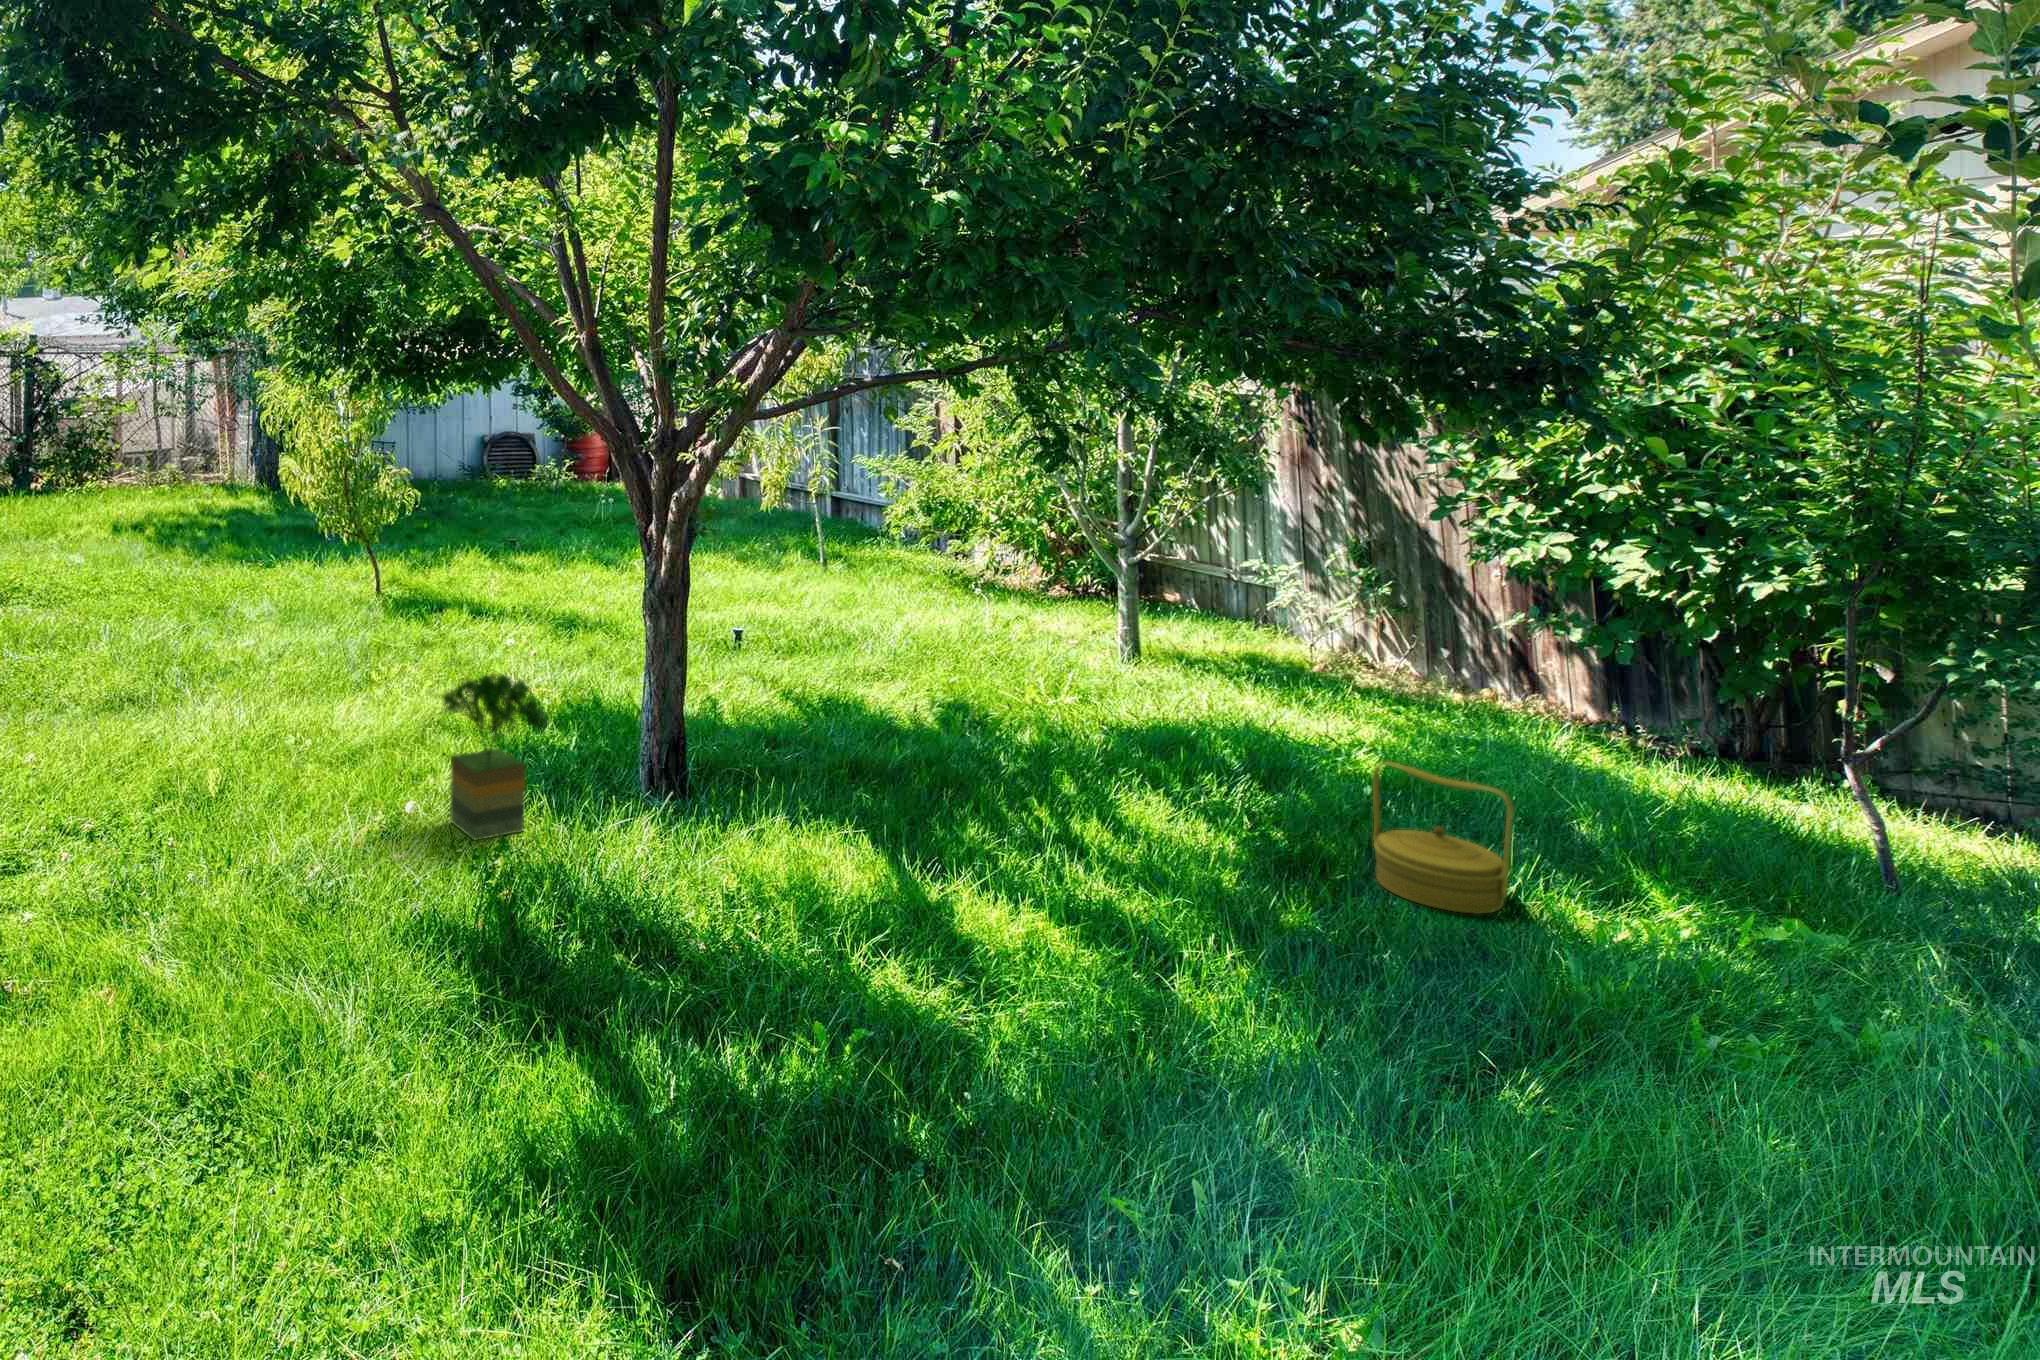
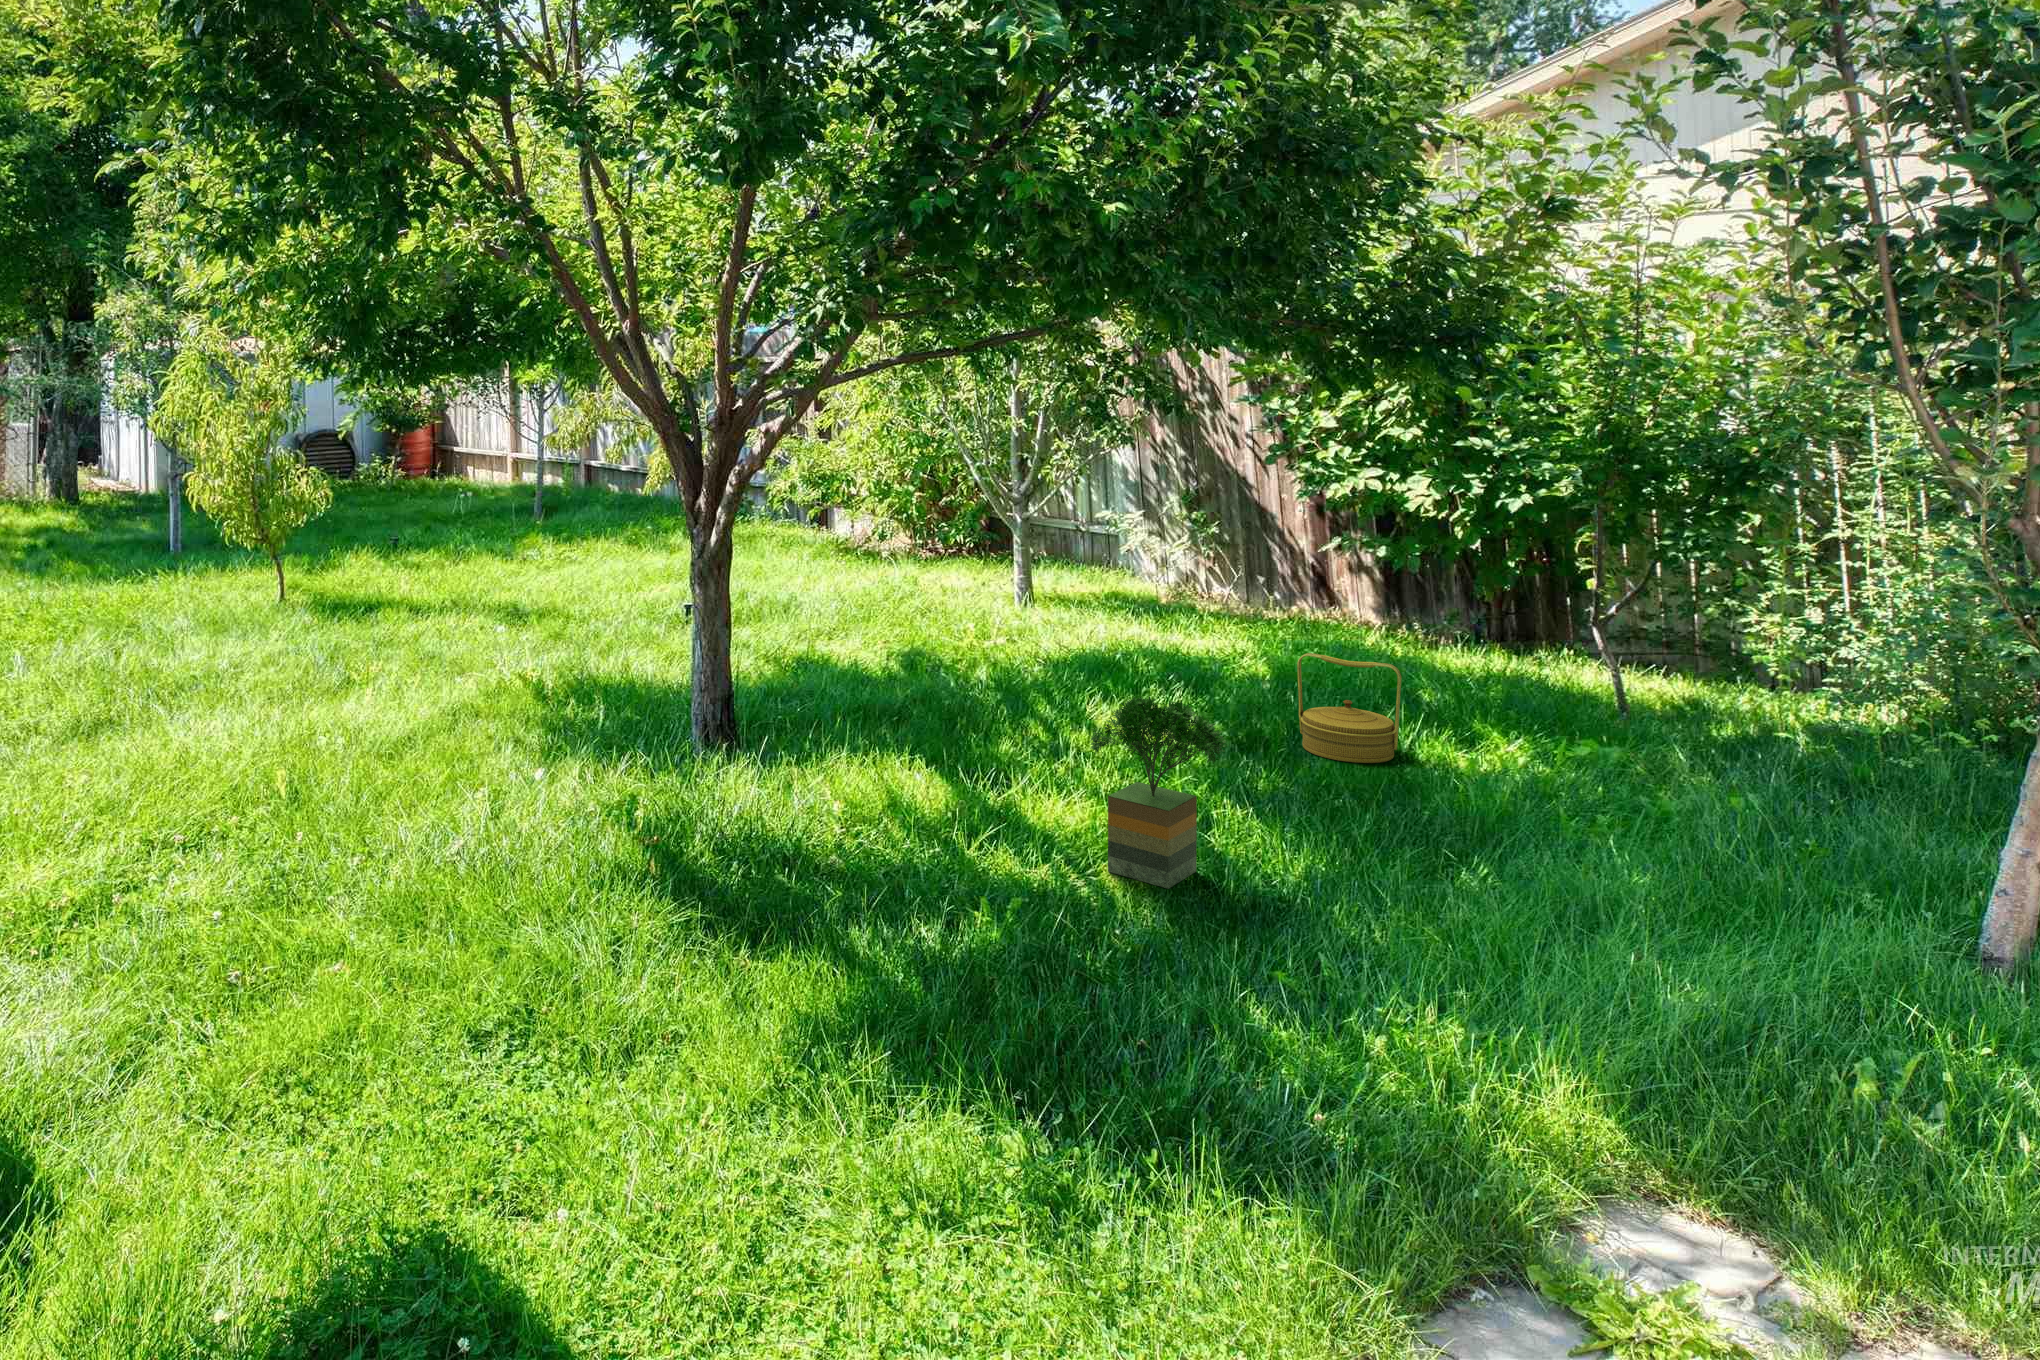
potted tree: present [442,674,550,841] -> present [1090,696,1227,889]

